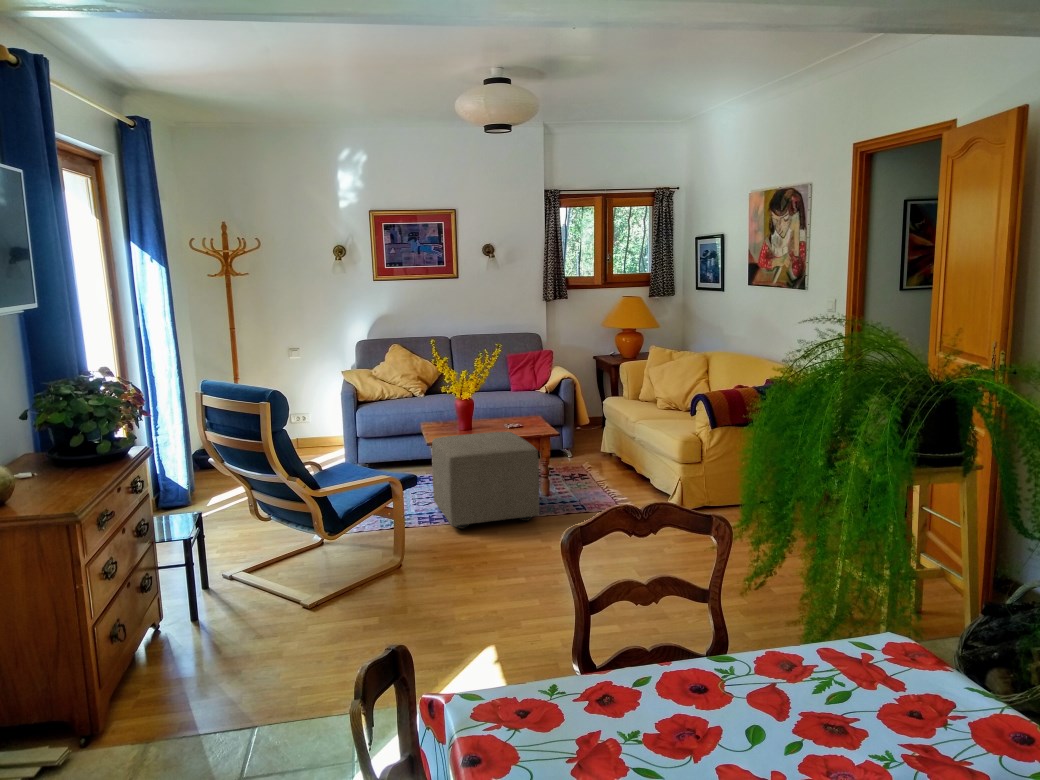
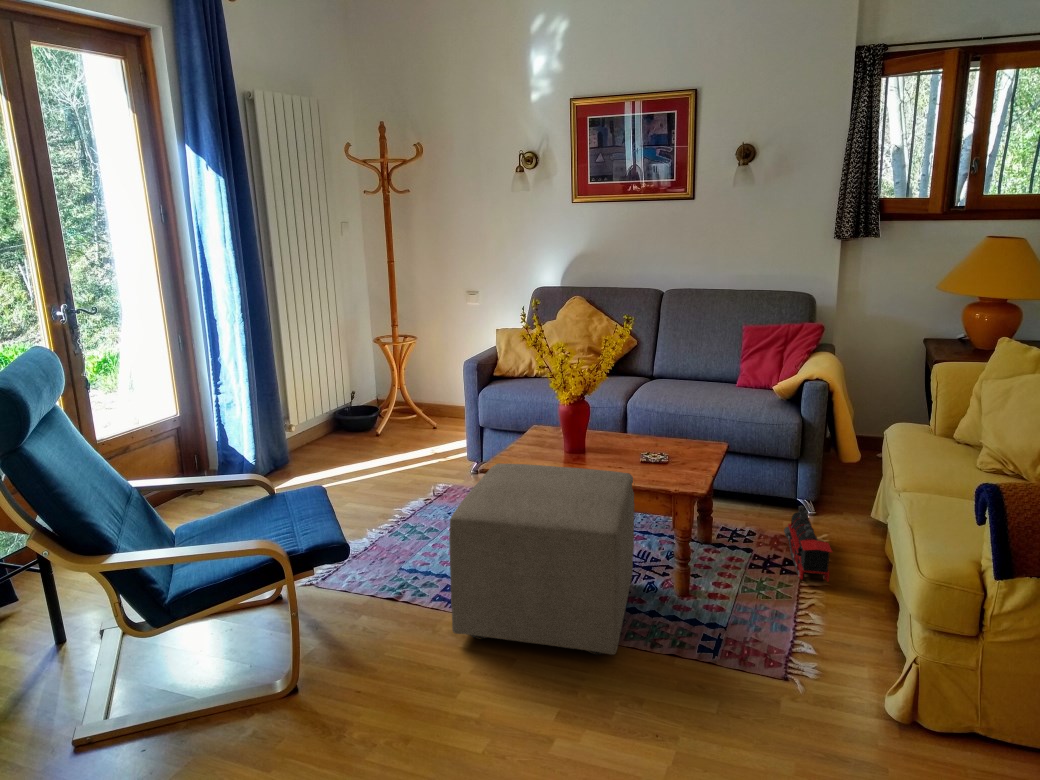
toy train: none [569,447,606,479] -> present [784,506,832,582]

